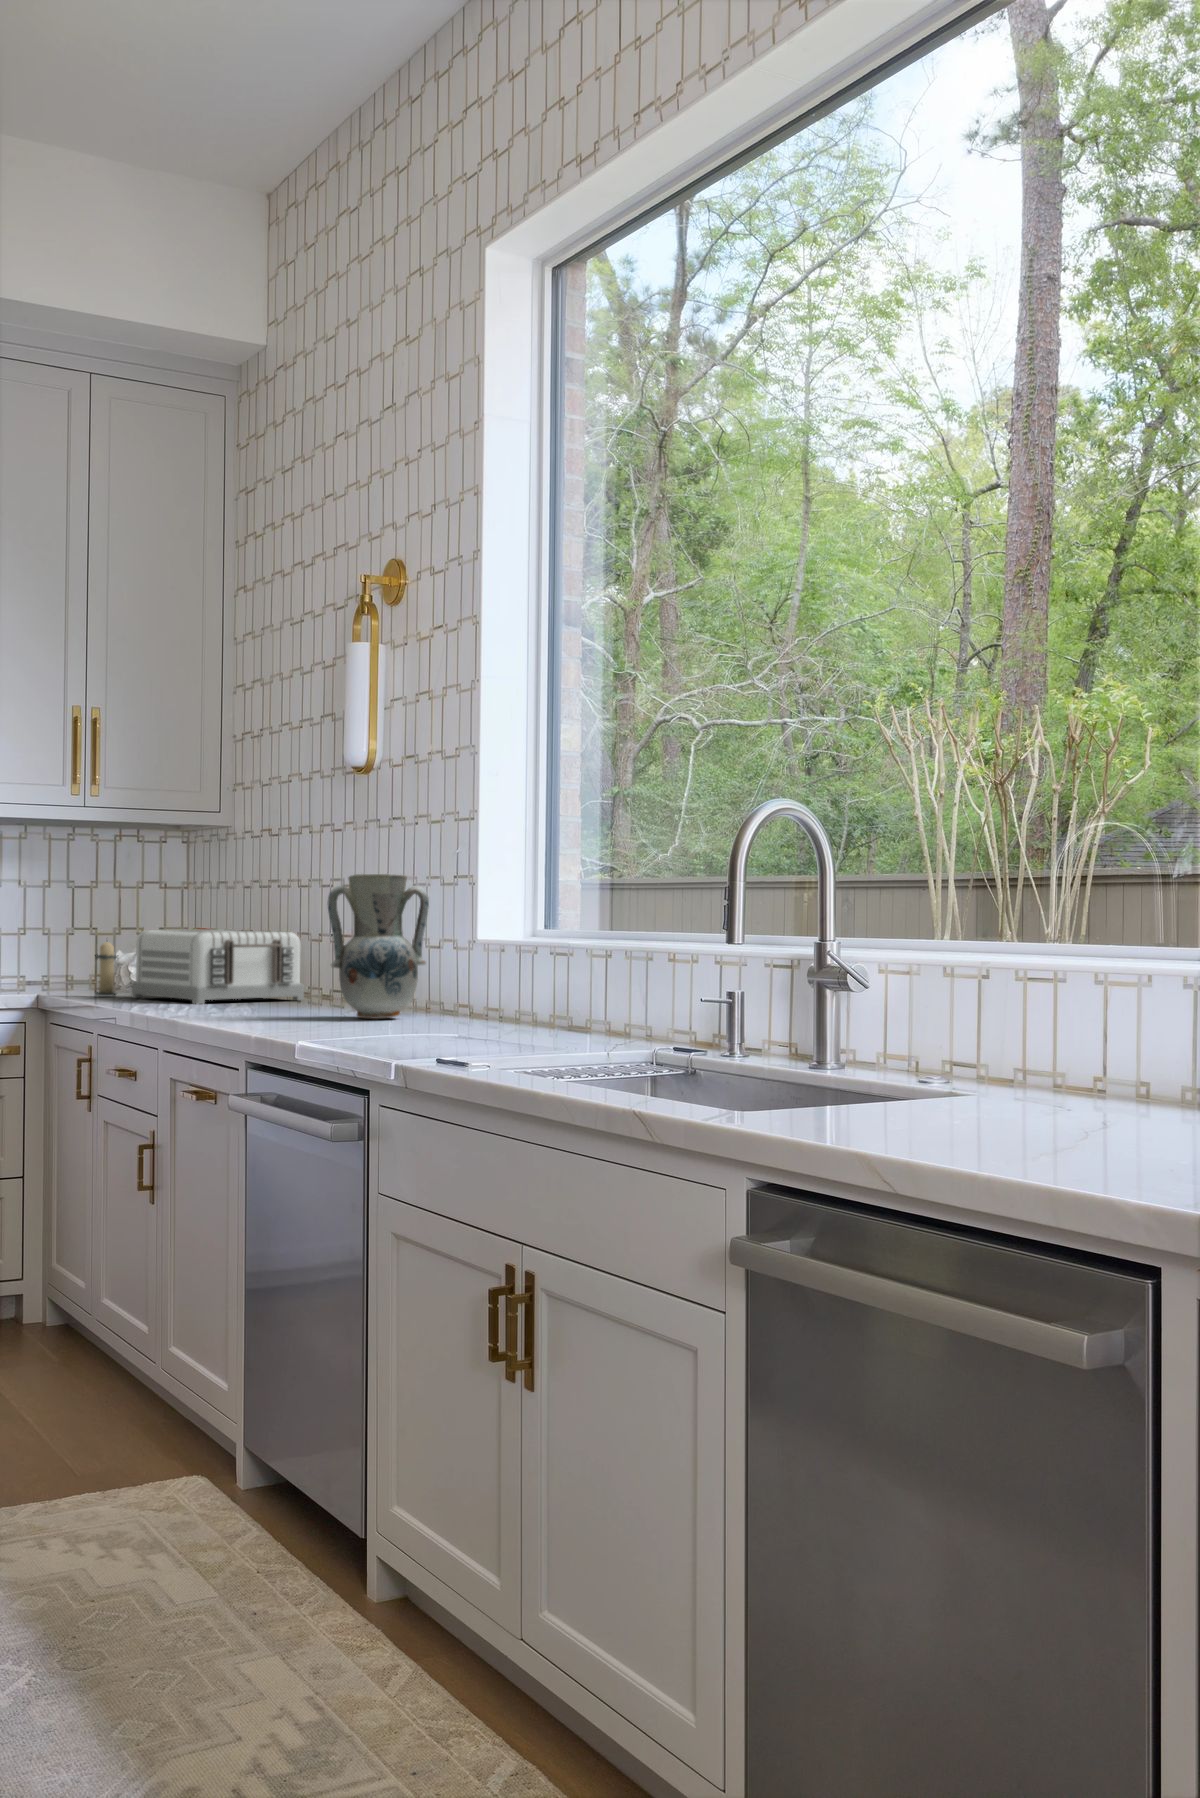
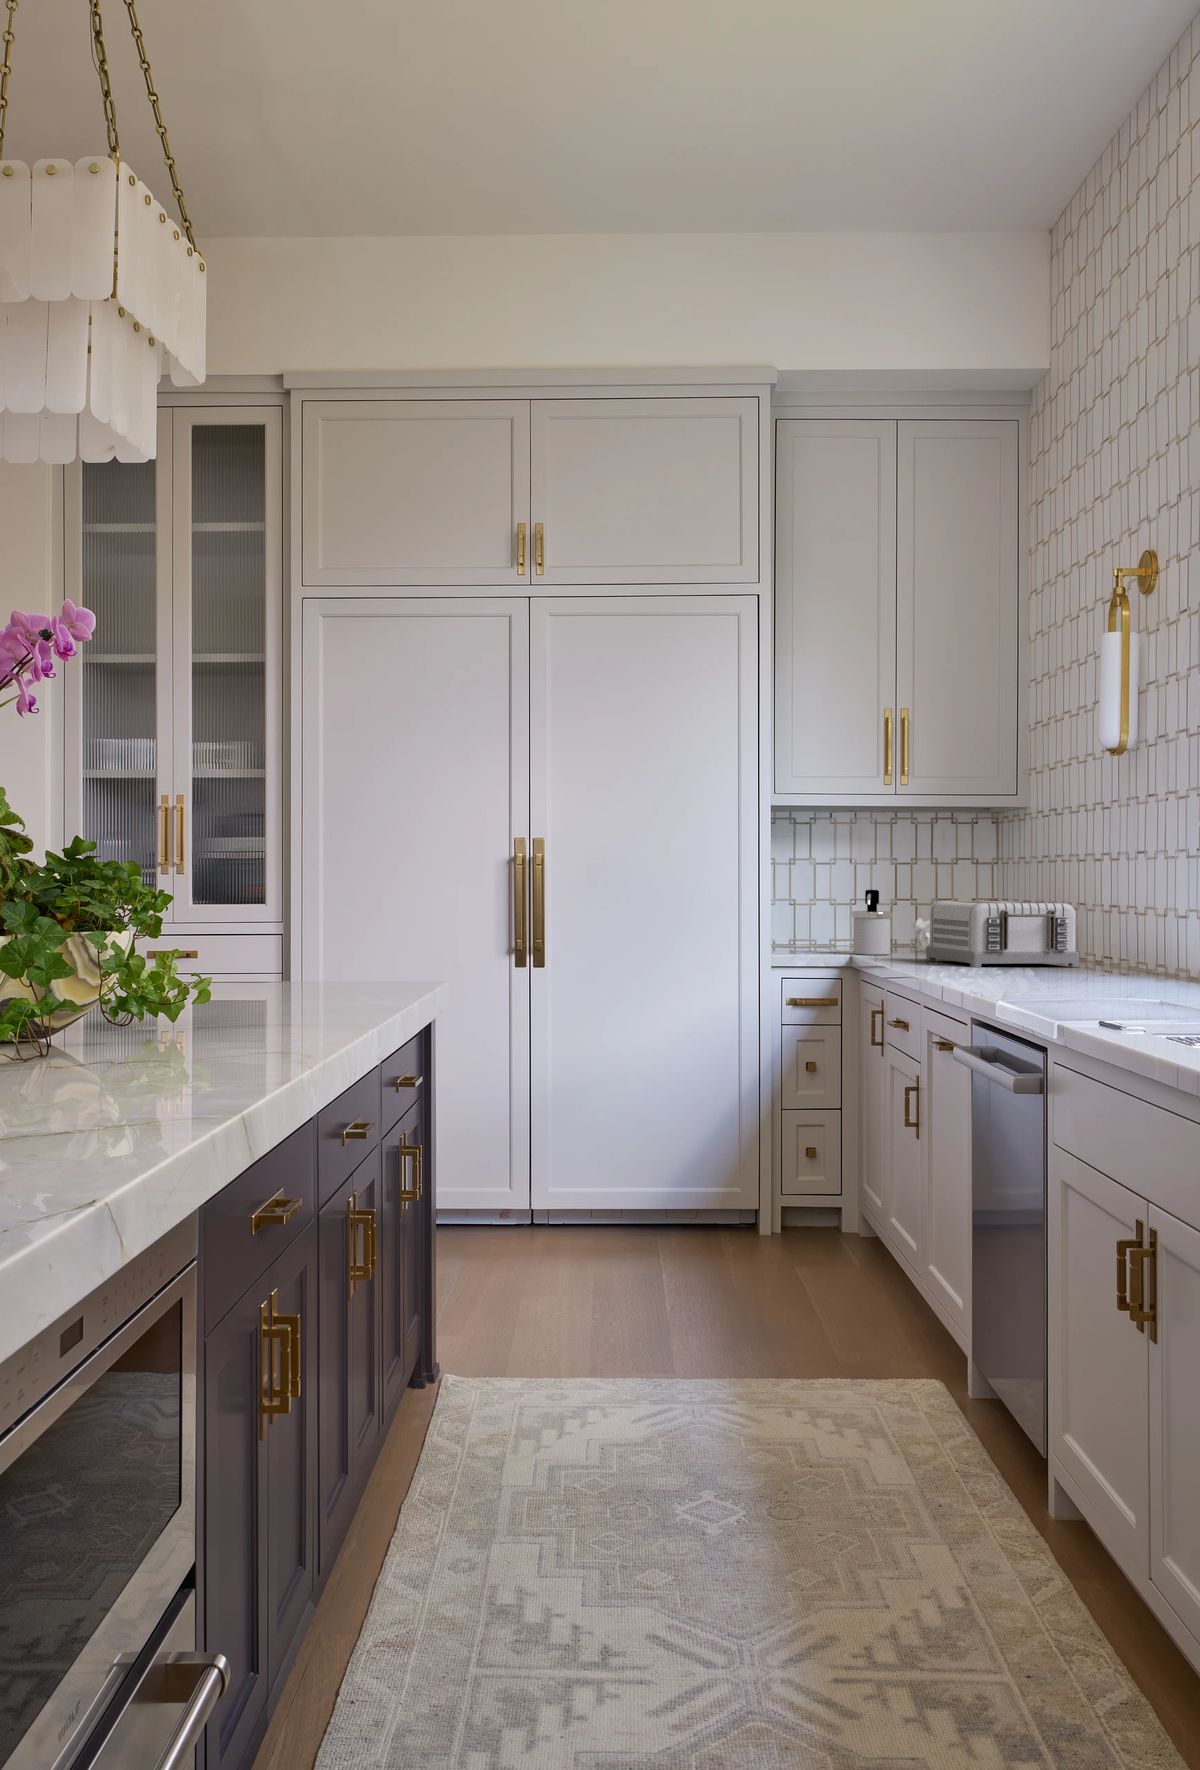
vase: present [328,874,429,1019] -> none [1069,848,1170,985]
soap dispenser: none [32,917,80,993] -> present [852,890,892,955]
candle: present [95,941,118,996] -> none [895,907,921,959]

